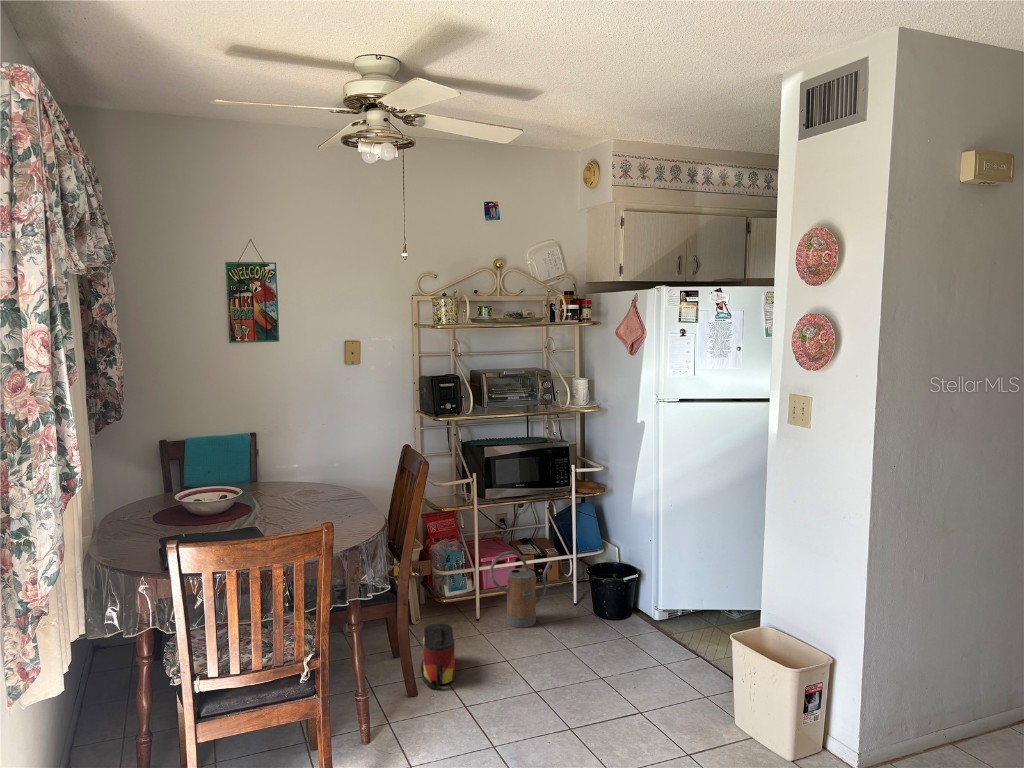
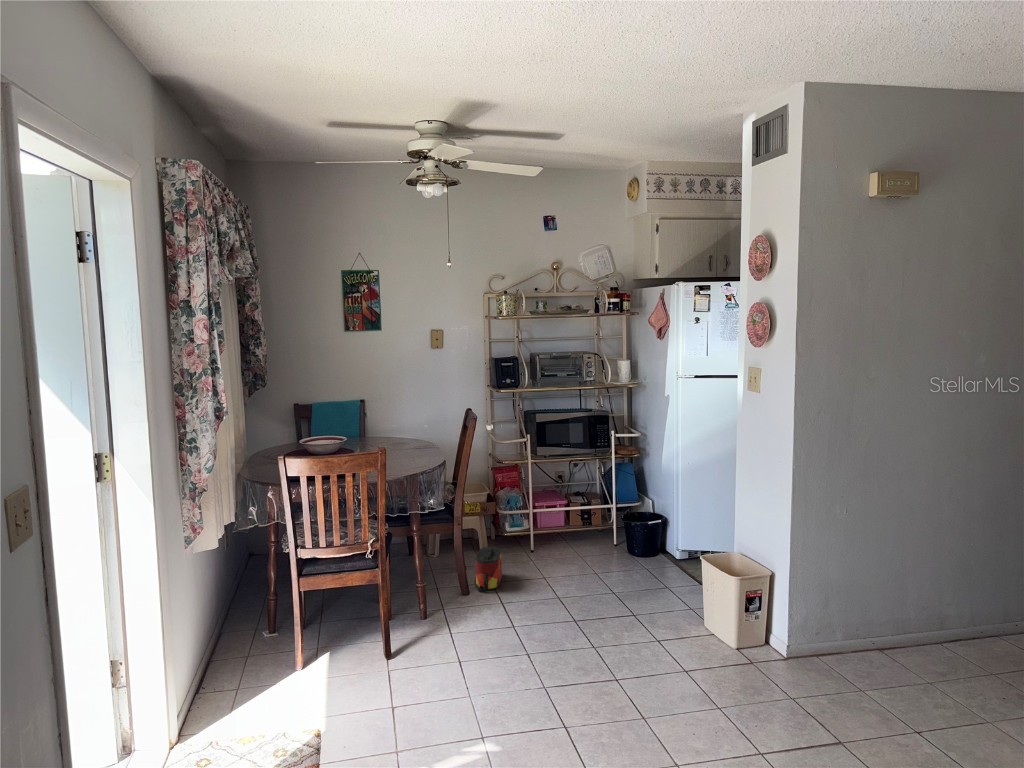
watering can: present [490,551,553,627] -> none [539,497,592,559]

